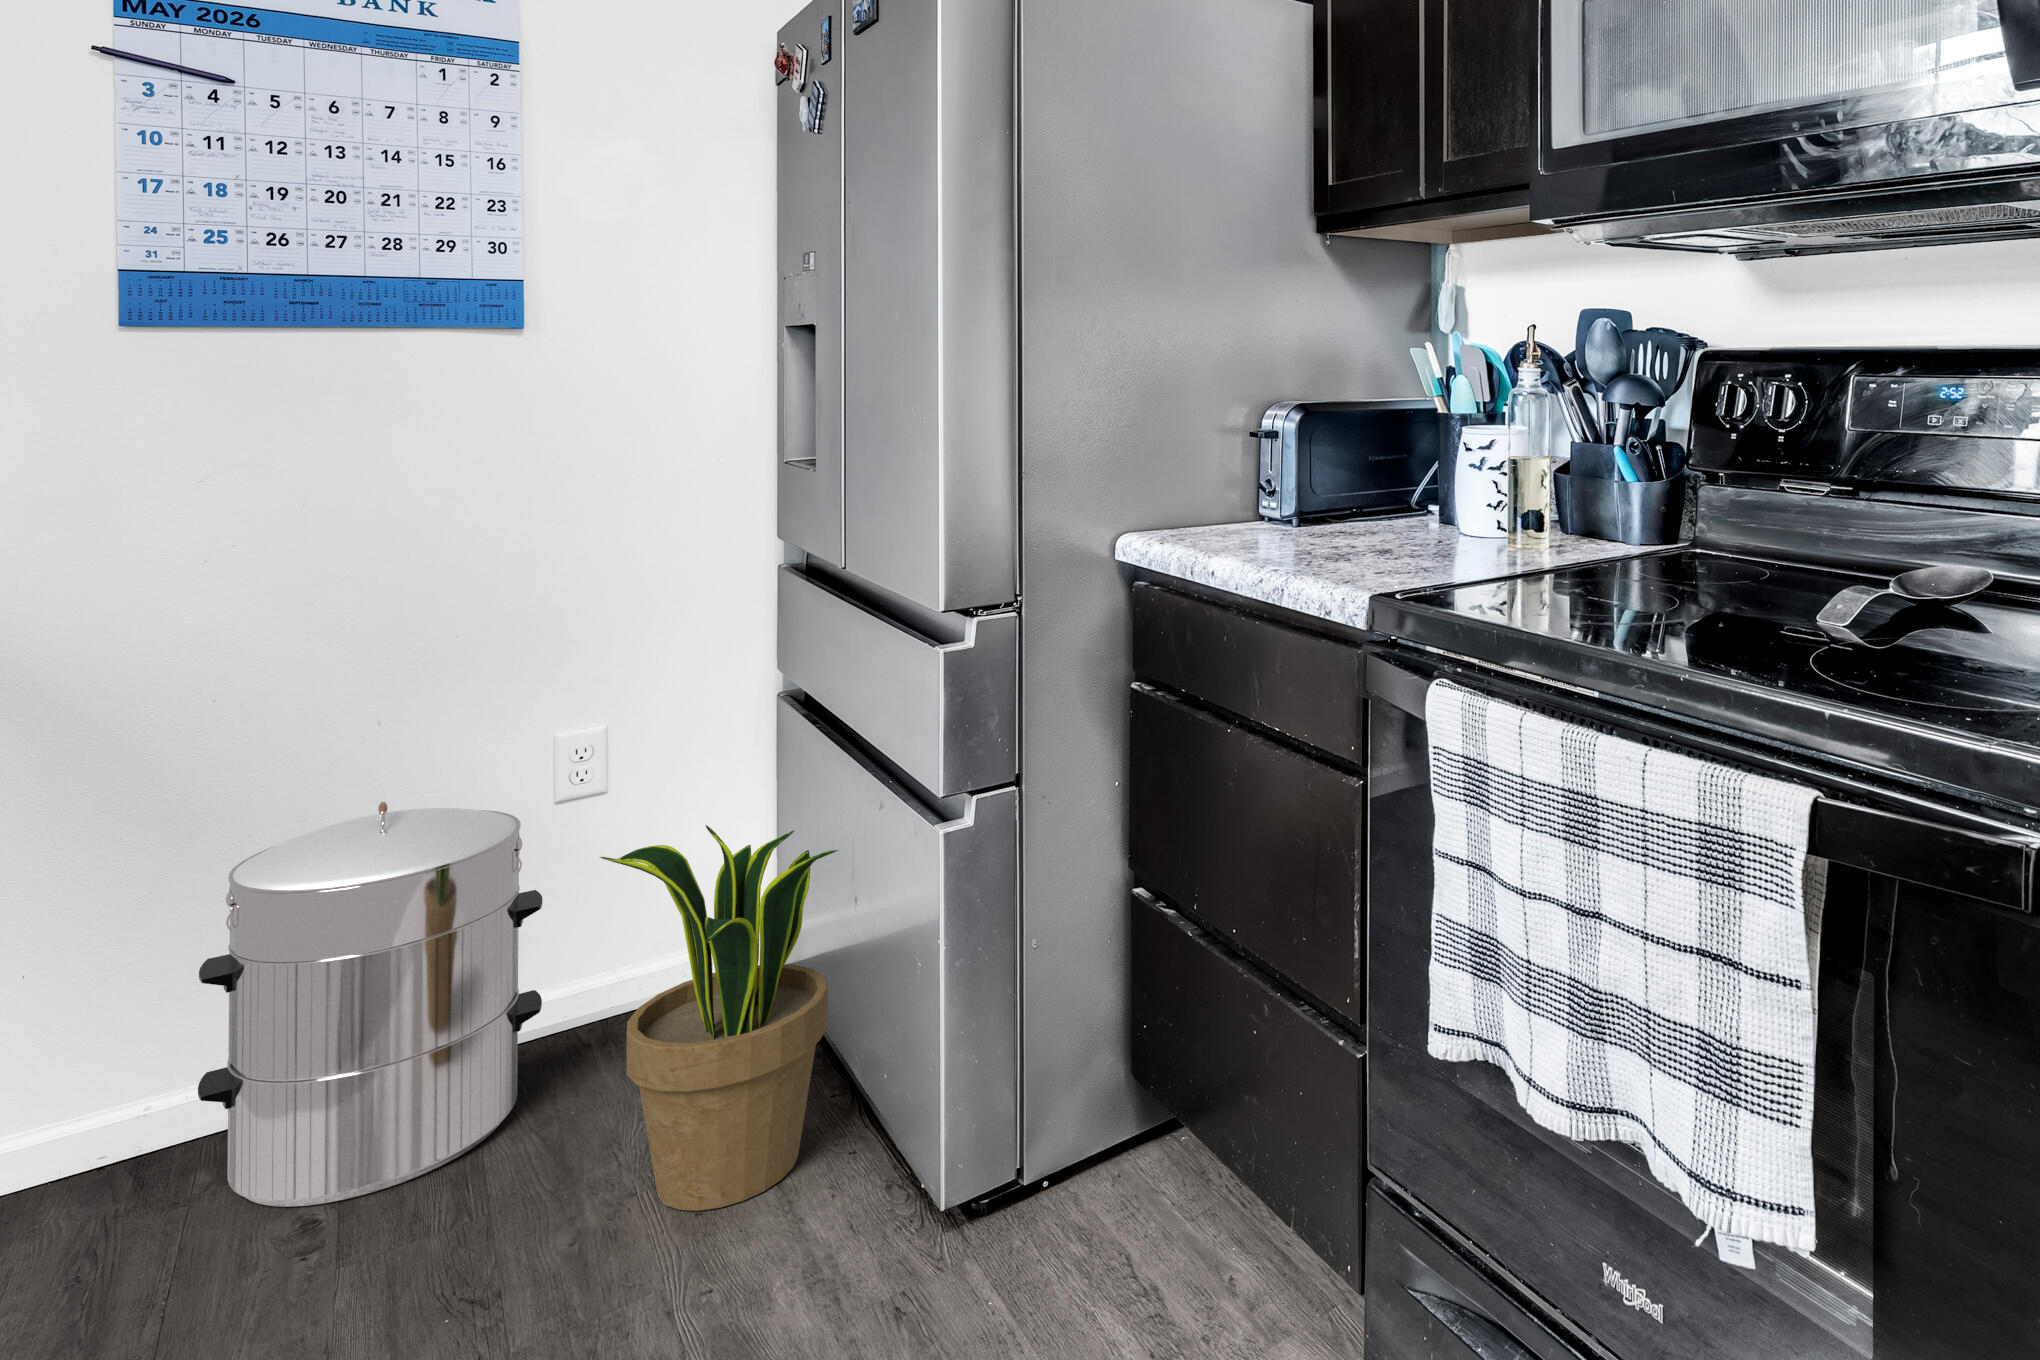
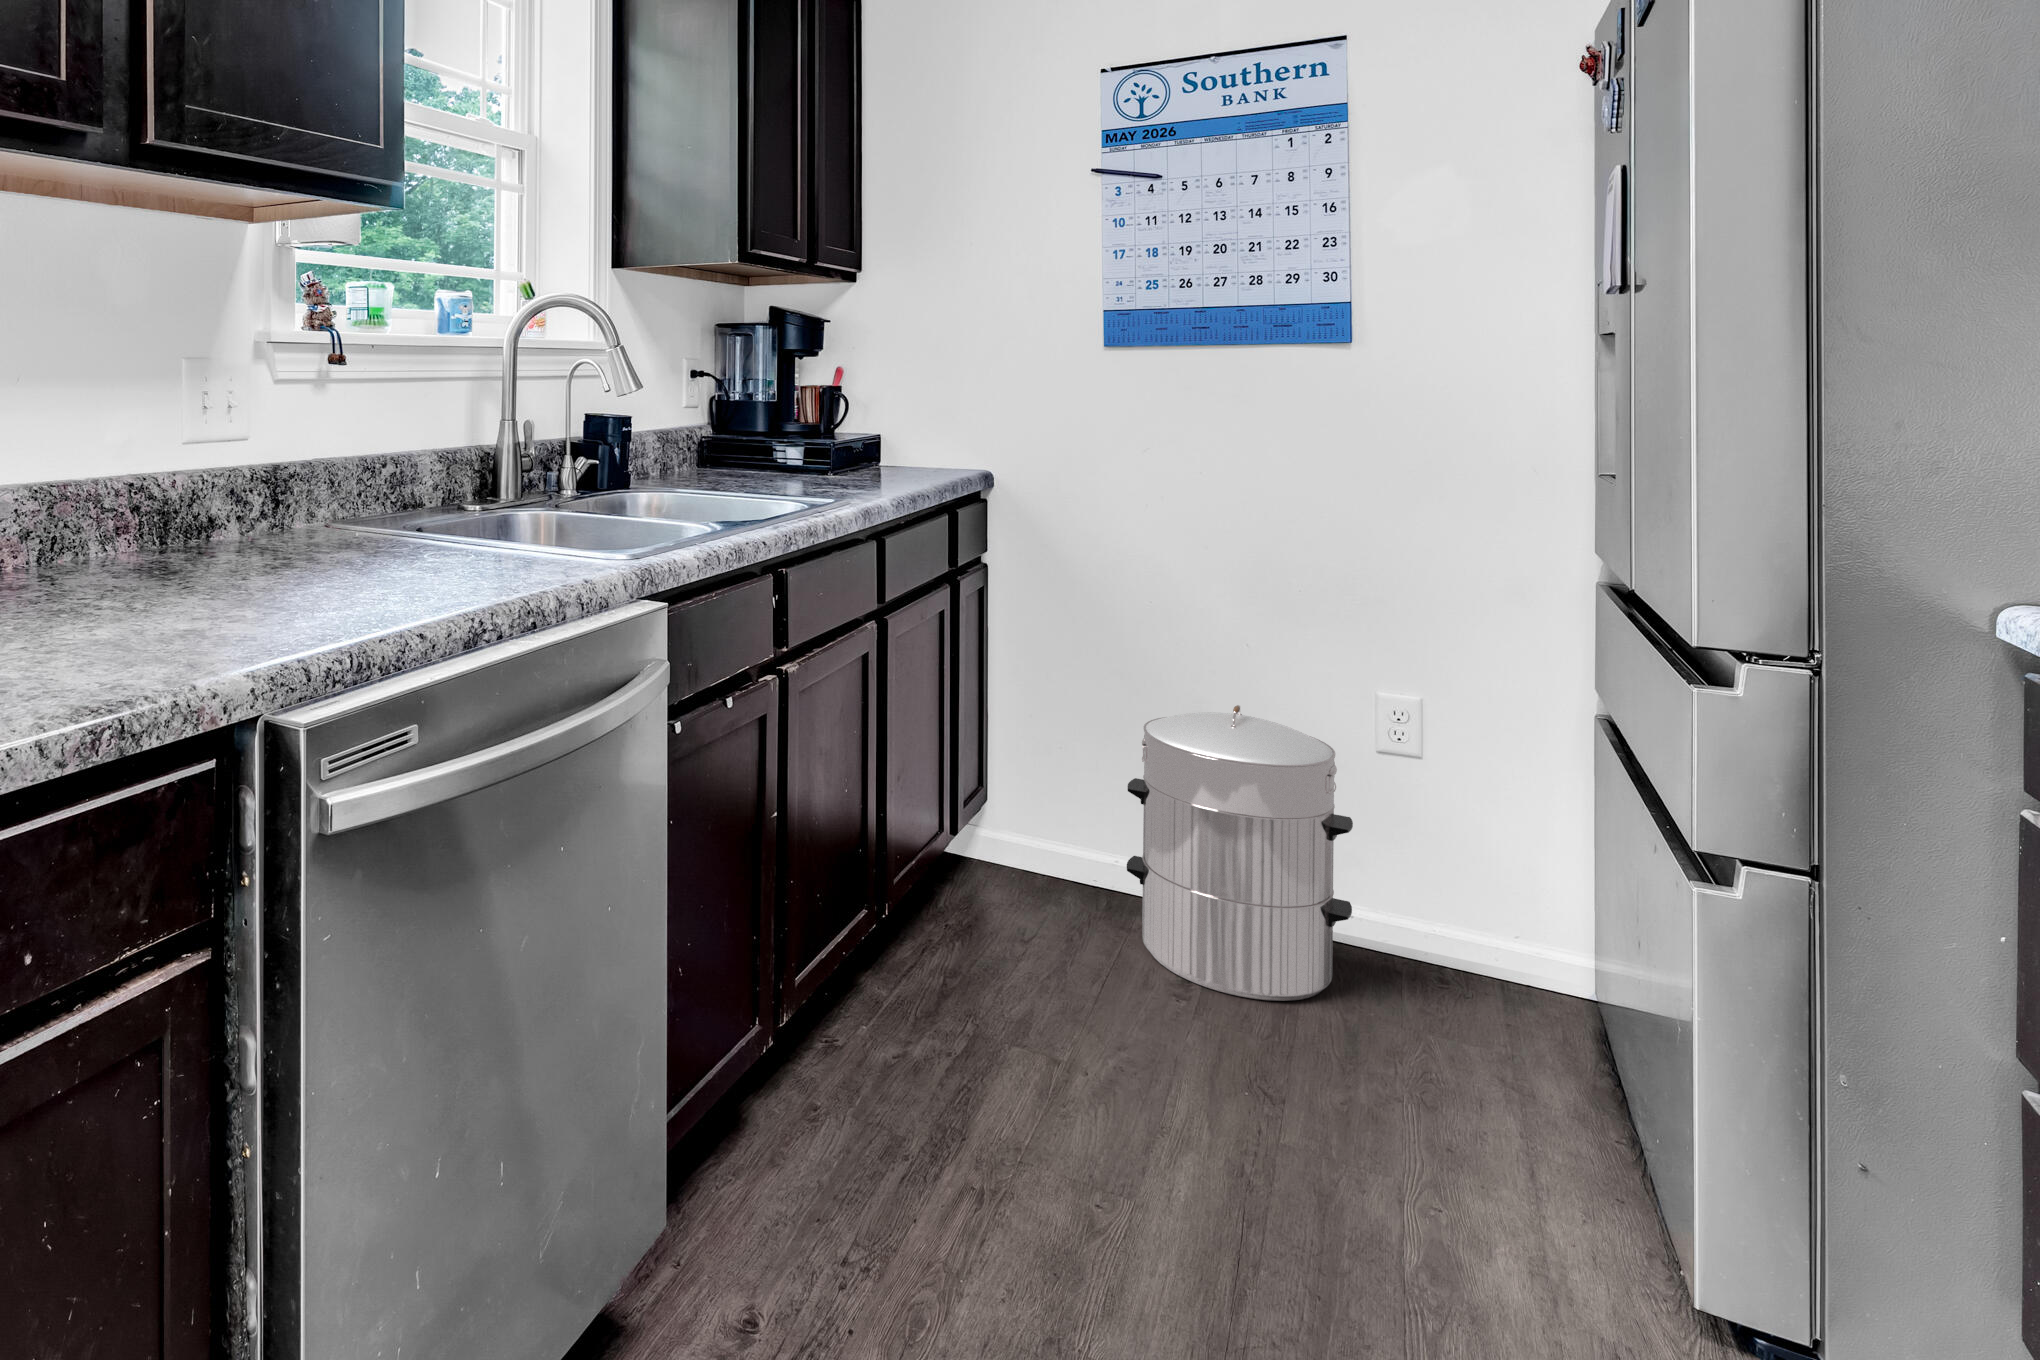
potted plant: present [600,825,838,1211] -> none [1363,793,1597,1175]

